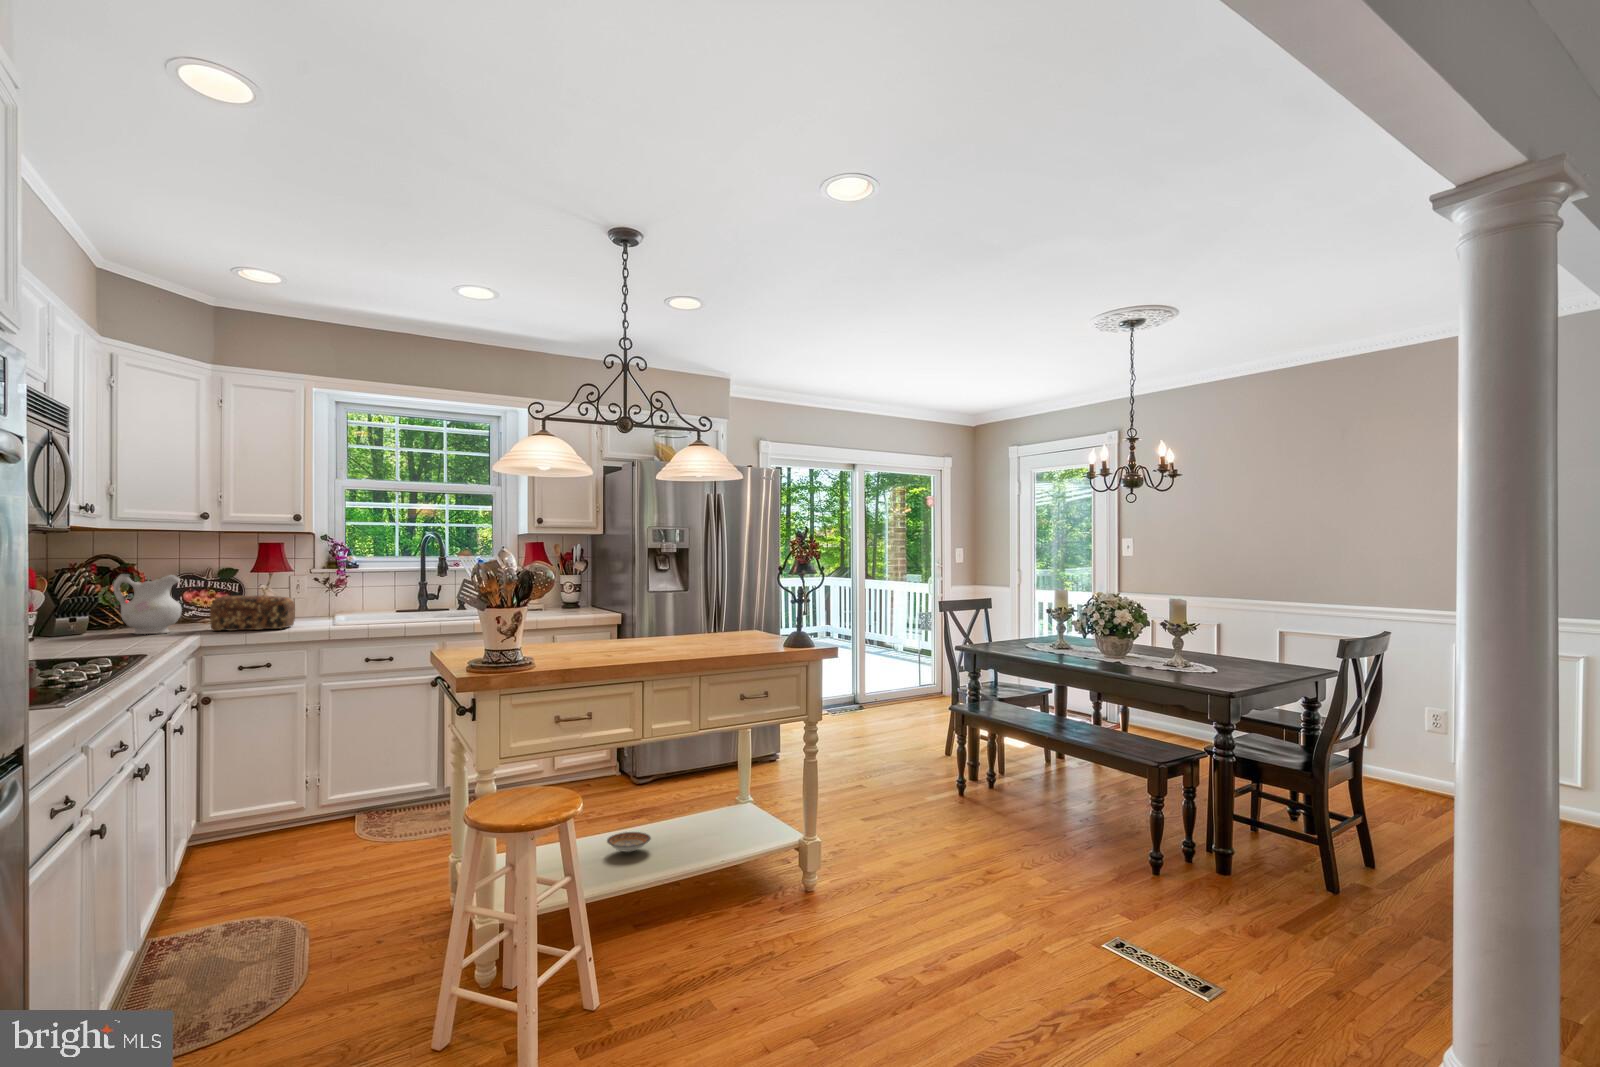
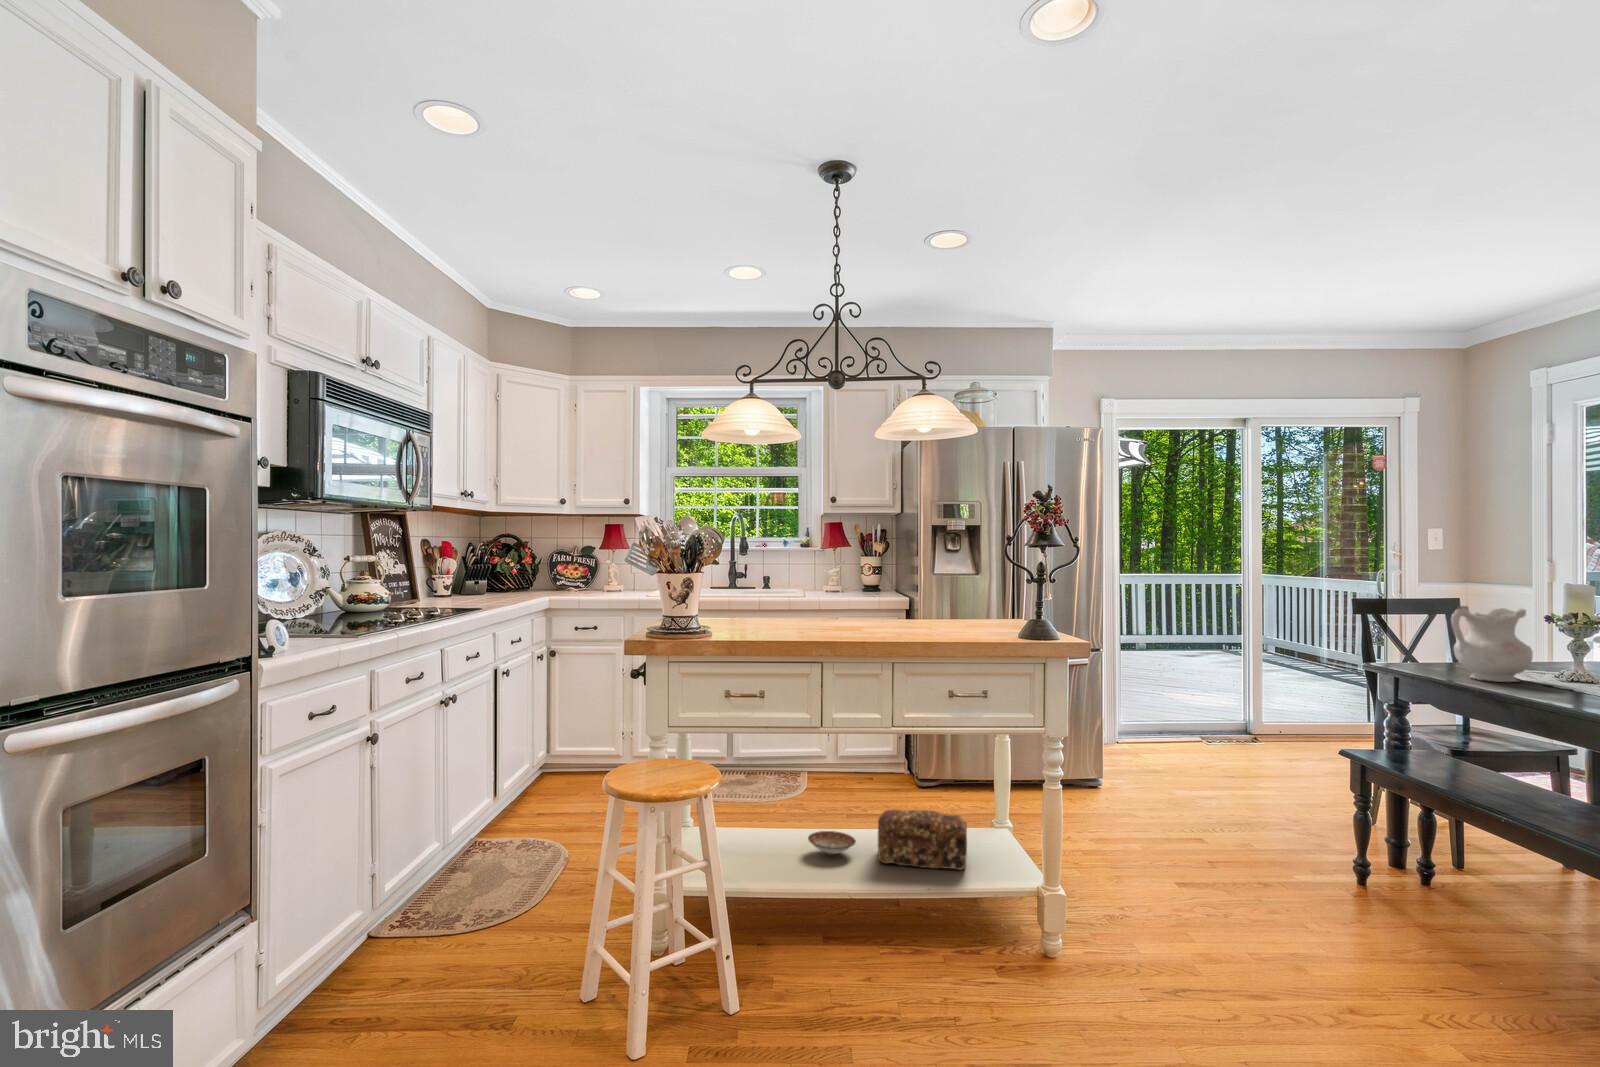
ceramic pitcher: present [113,574,182,634] -> present [1451,606,1533,682]
bread loaf: present [210,595,295,631] -> present [878,809,967,870]

